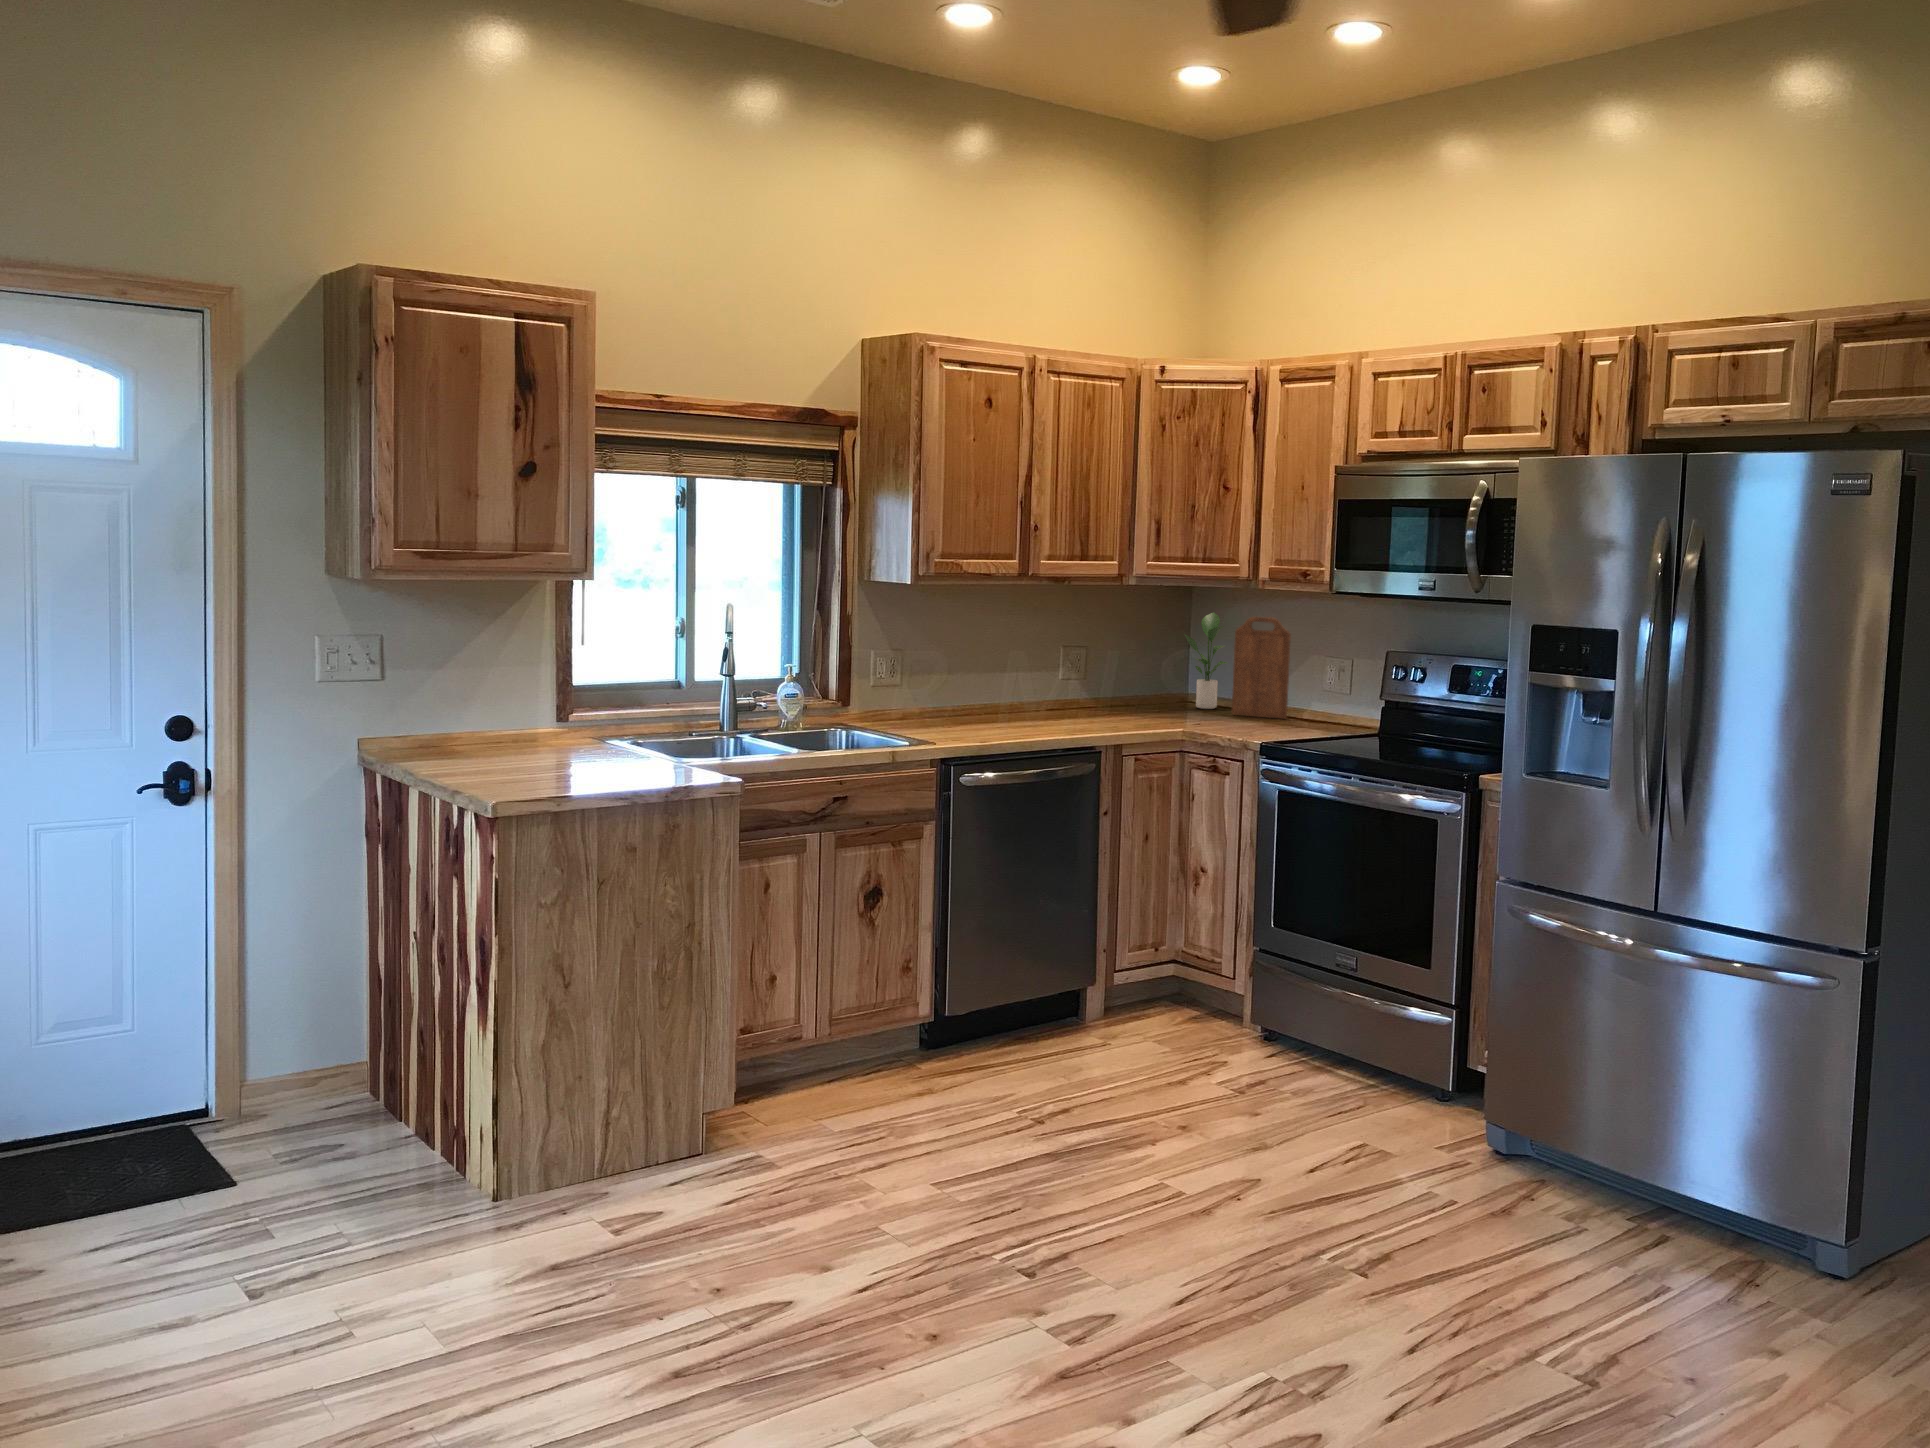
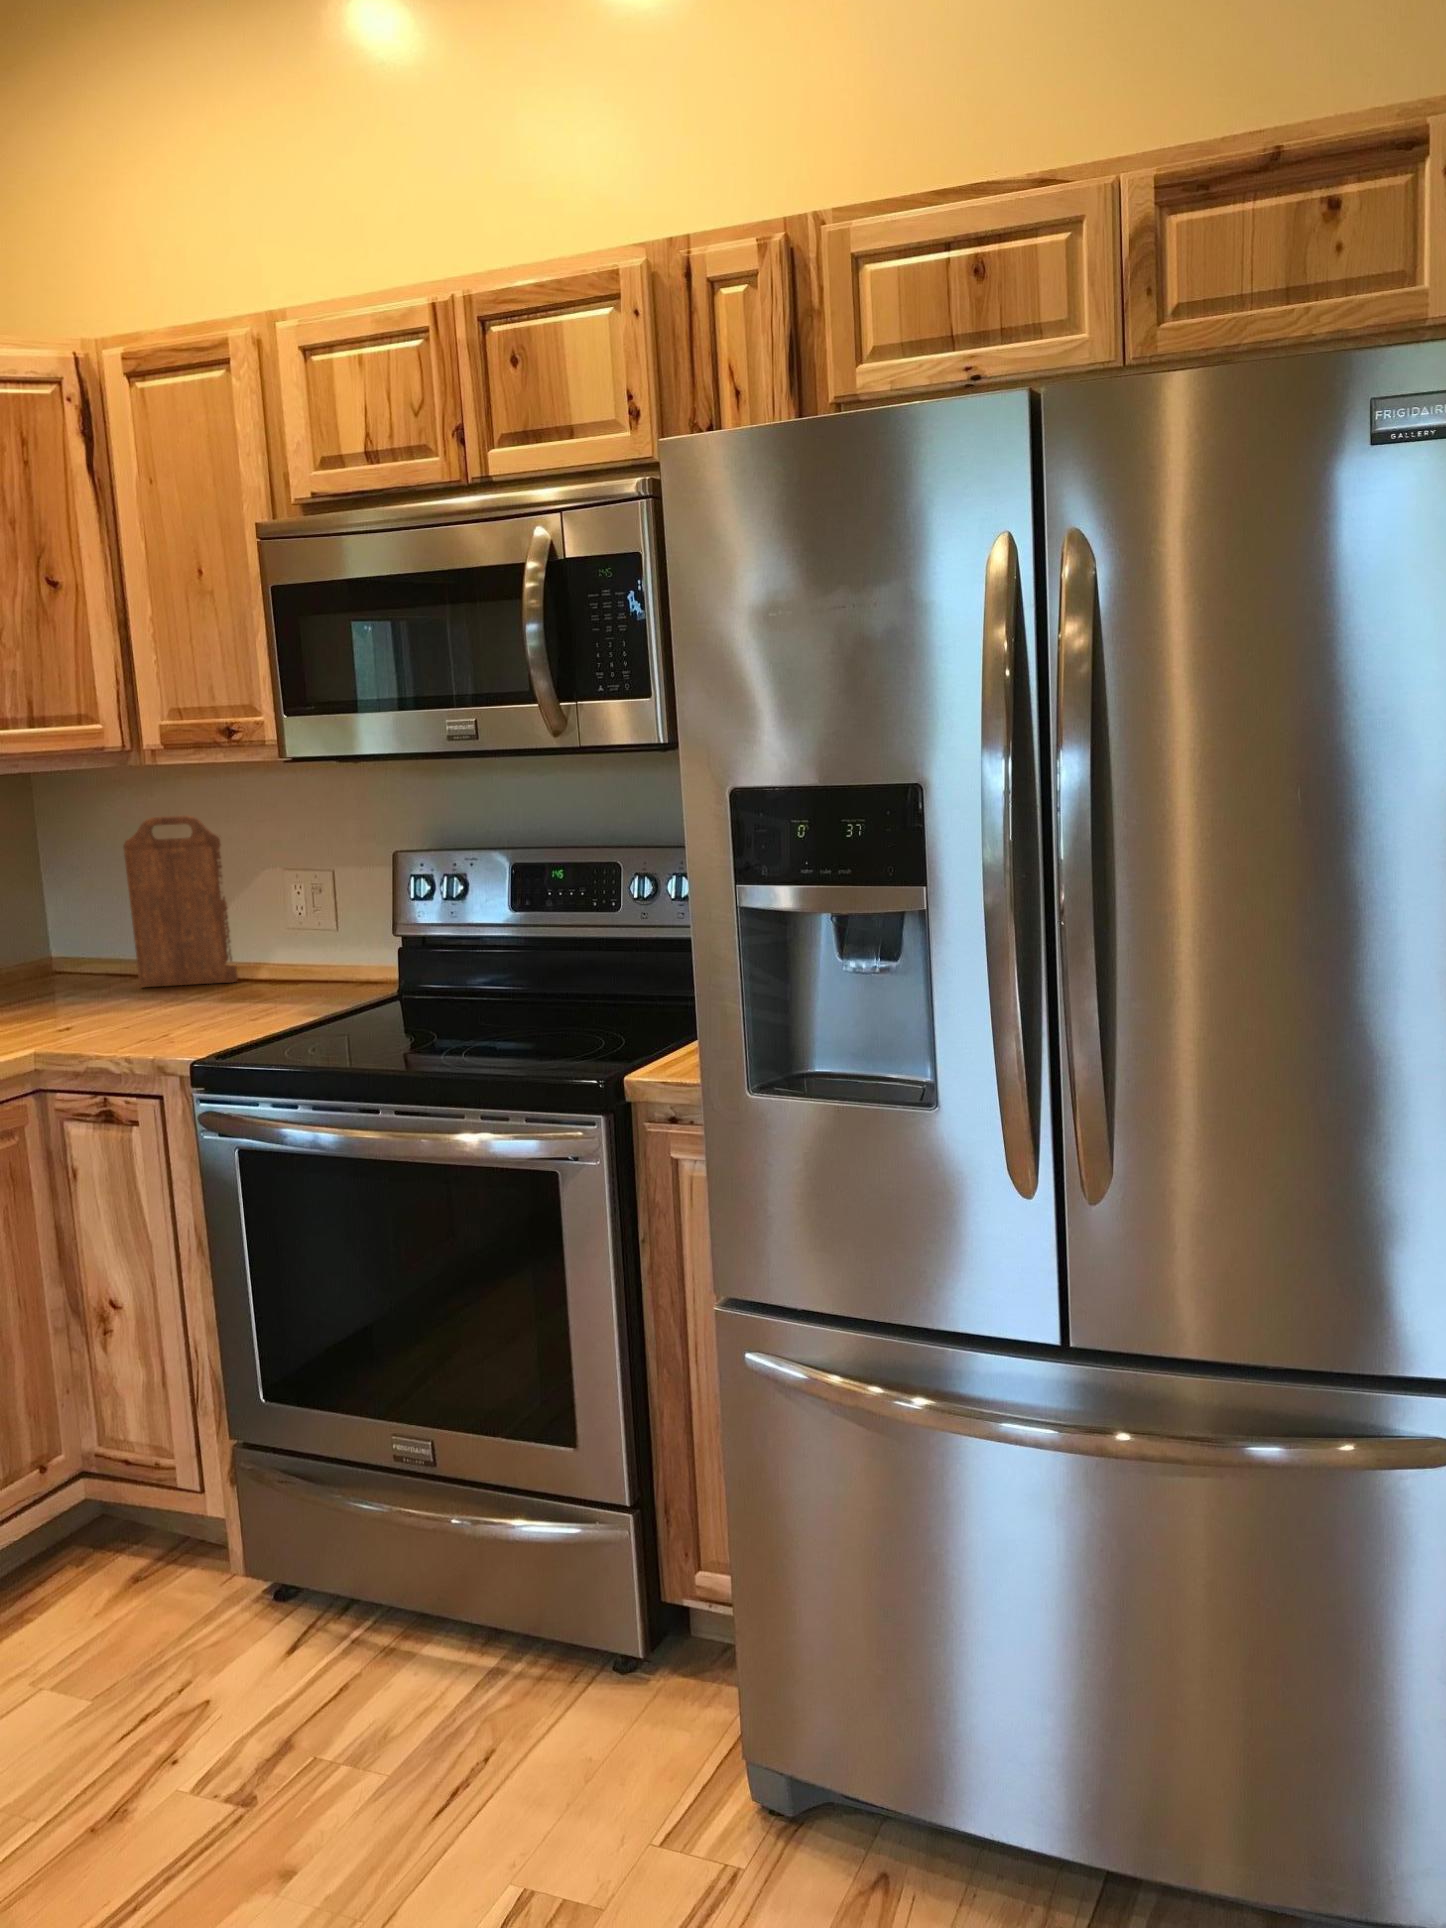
potted plant: present [1184,612,1227,709] -> none [34,815,126,980]

